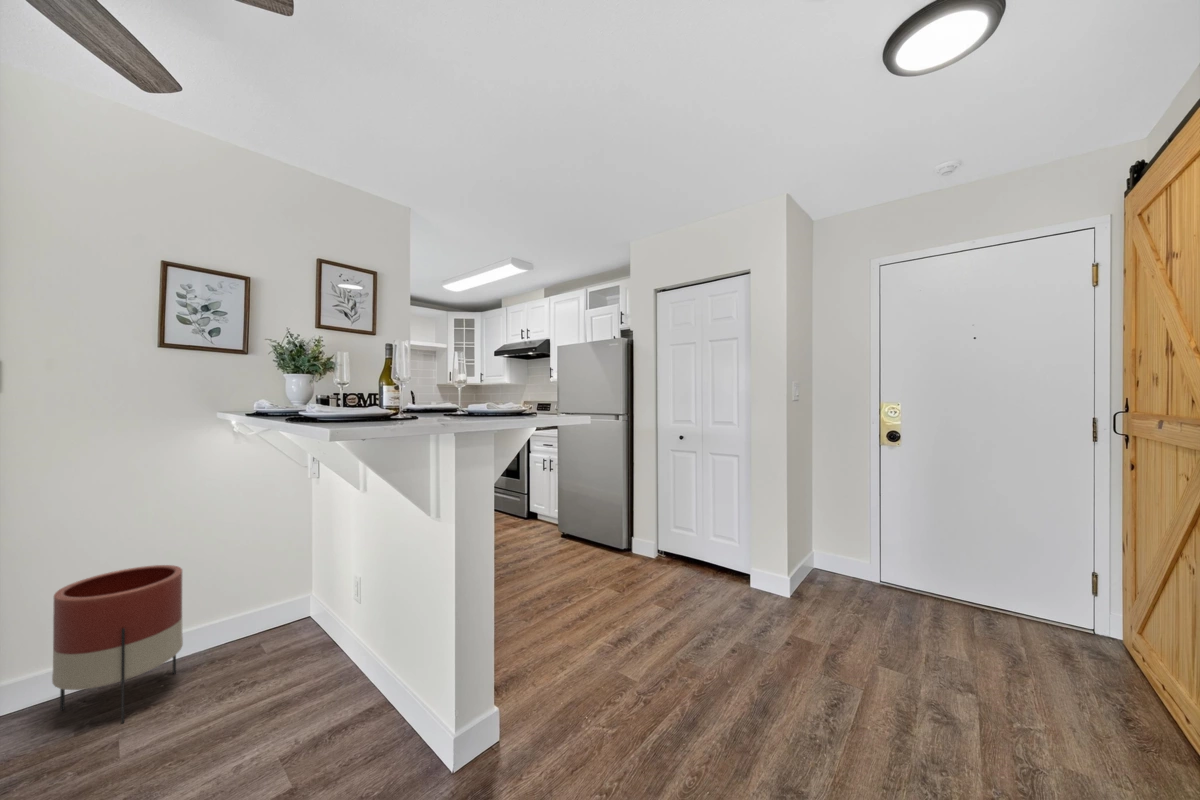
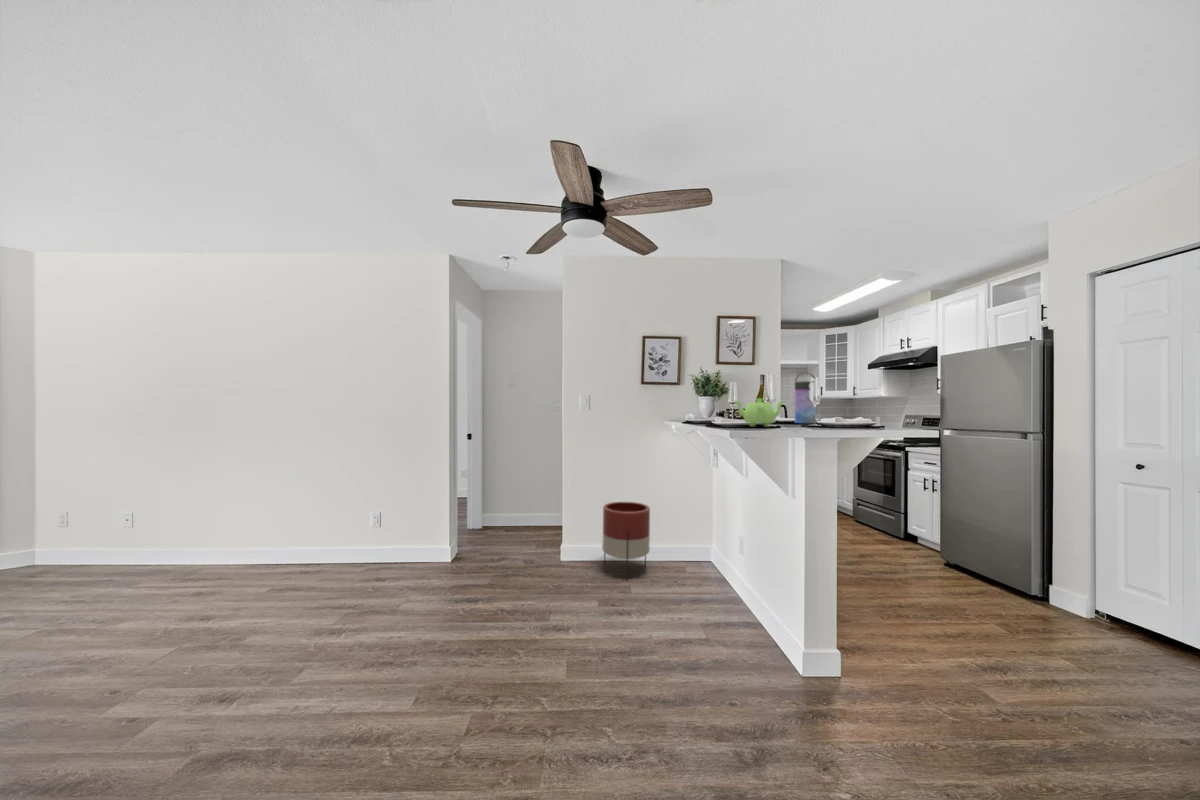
water bottle: none [434,342,463,410] -> present [794,374,816,423]
teapot: none [343,373,427,416] -> present [736,399,784,427]

